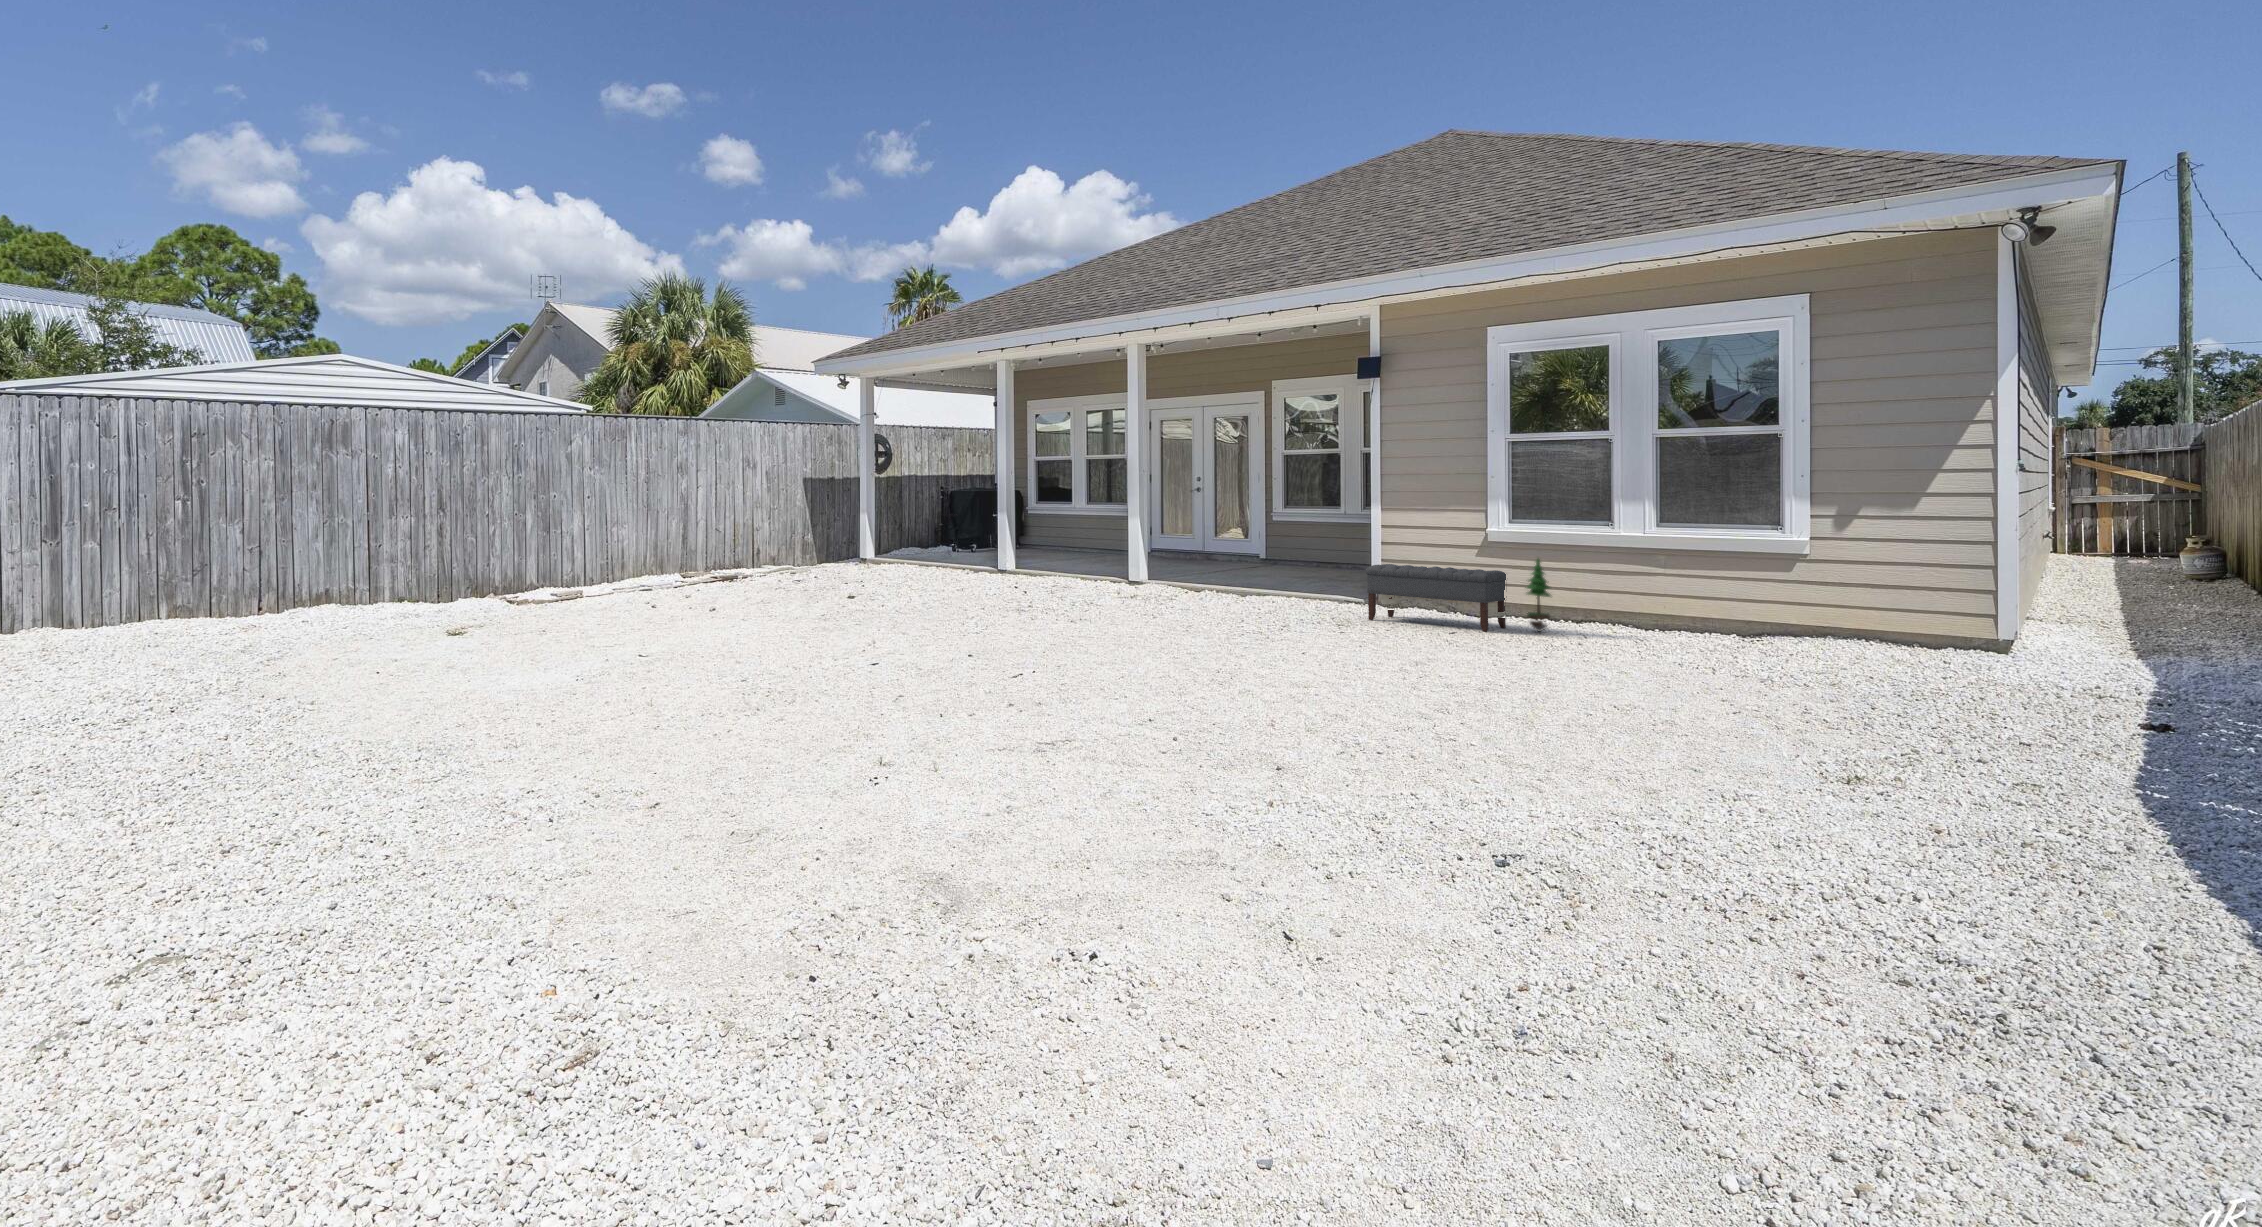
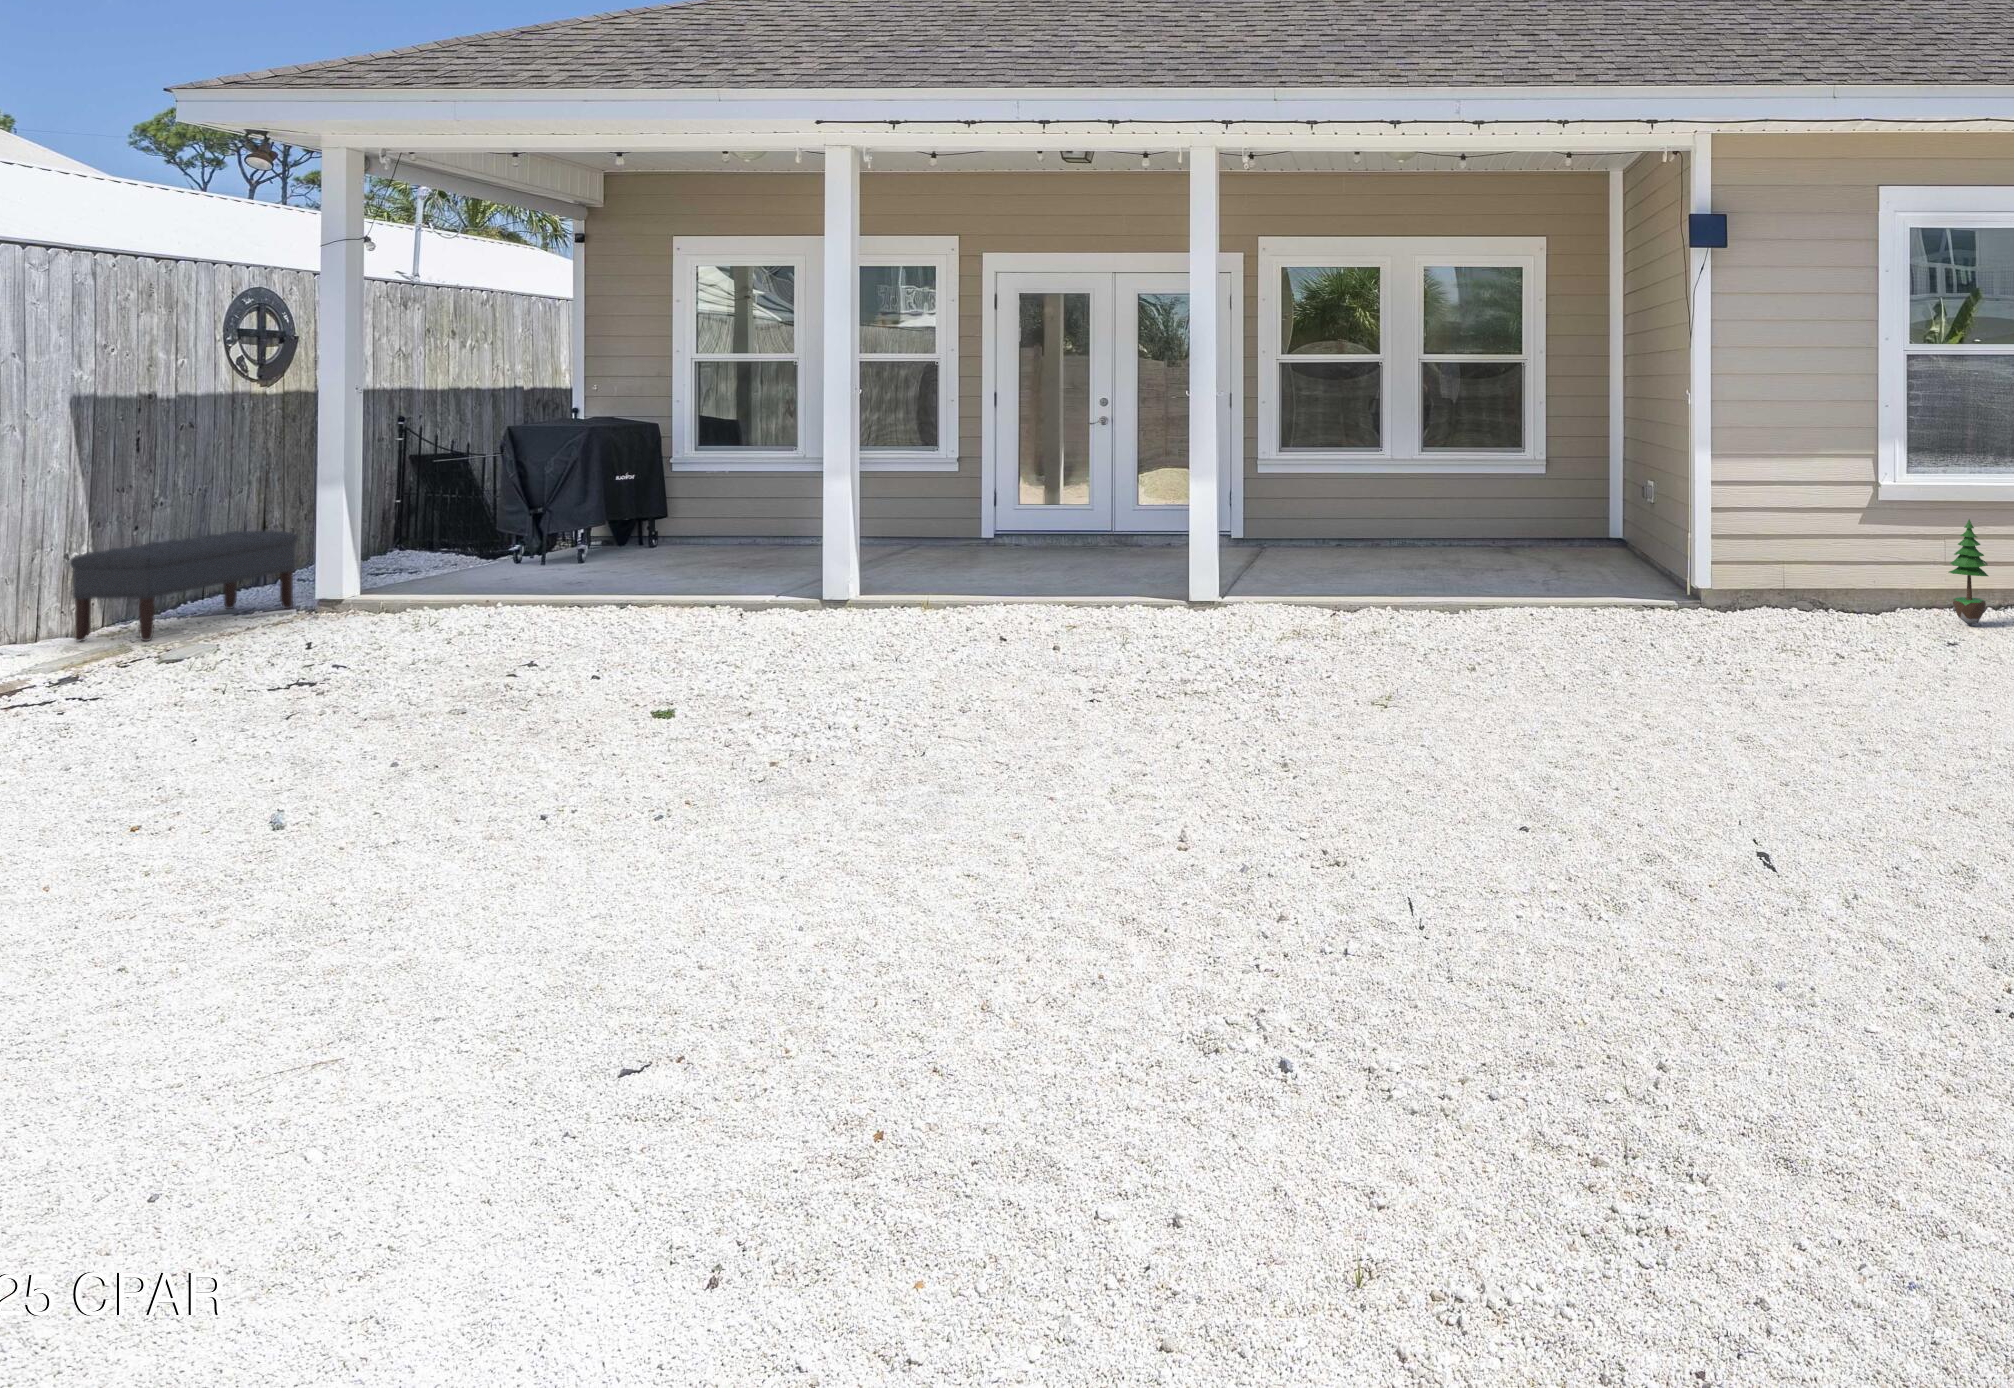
side table: present [942,514,954,555] -> none [479,469,532,568]
bench: present [1366,564,1507,632] -> present [70,530,298,642]

